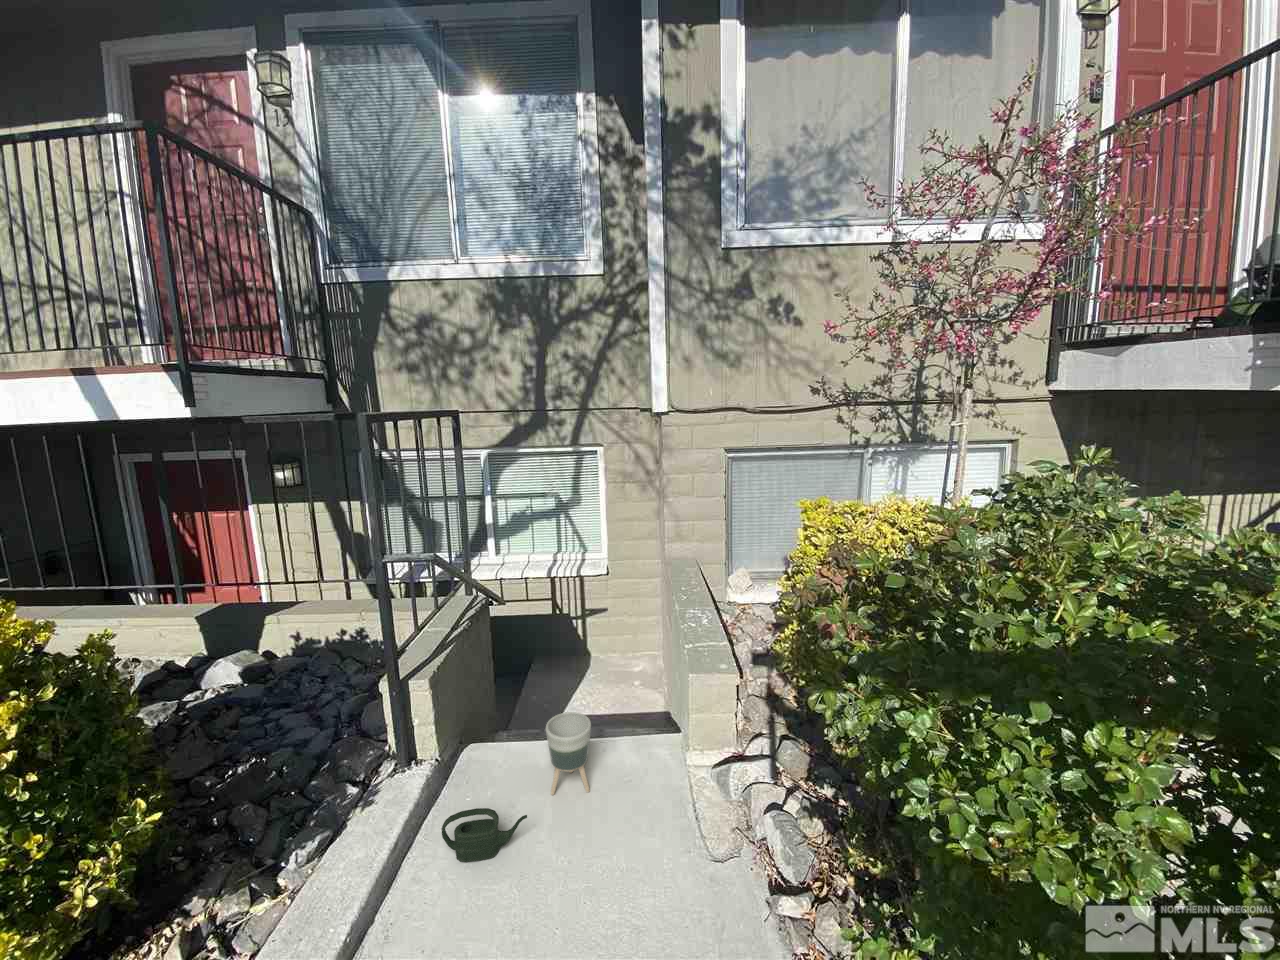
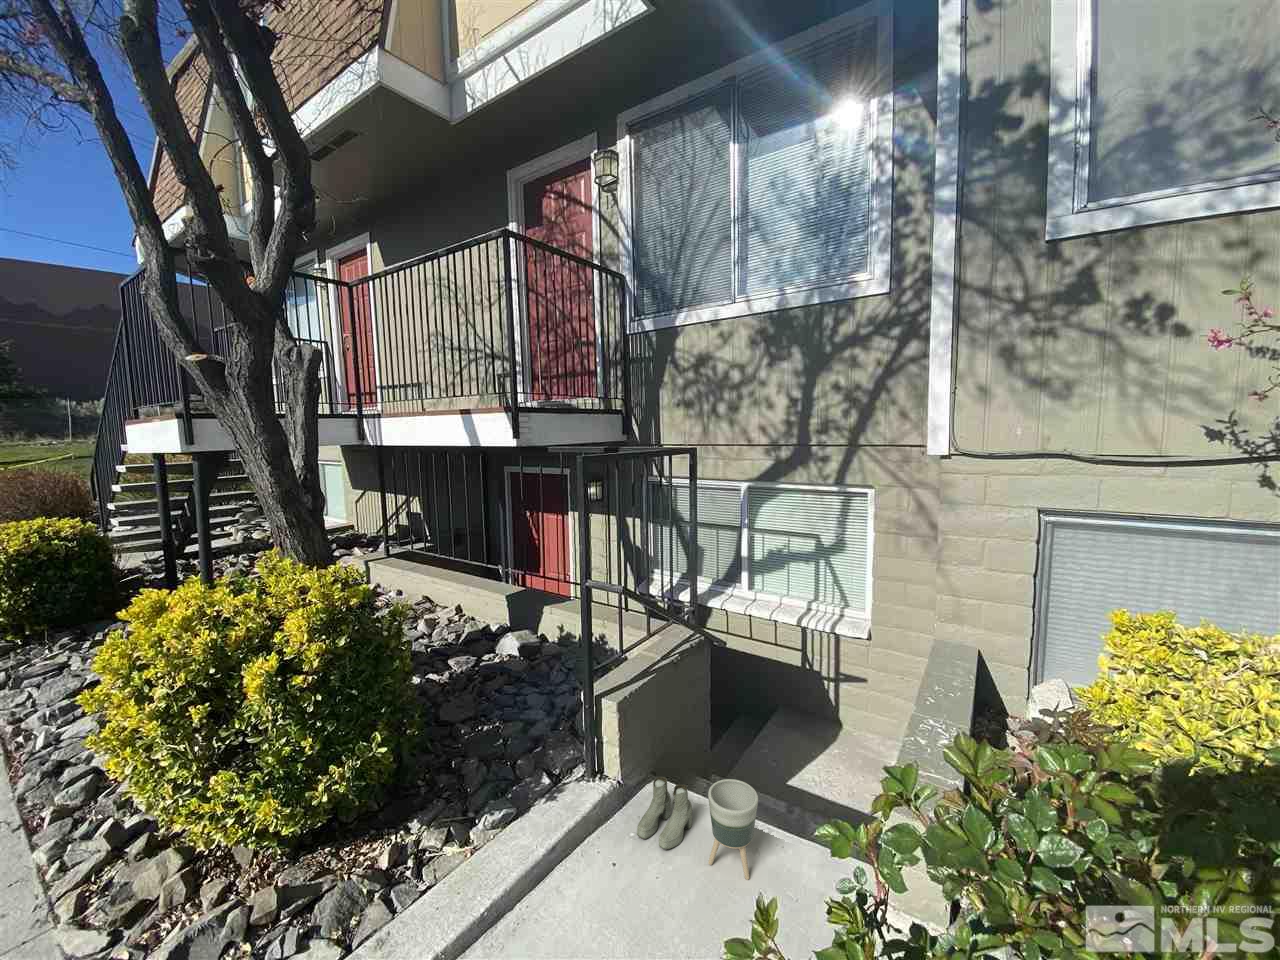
boots: none [473,737,522,802] -> present [637,777,692,850]
watering can: present [442,808,527,862] -> none [588,841,665,902]

